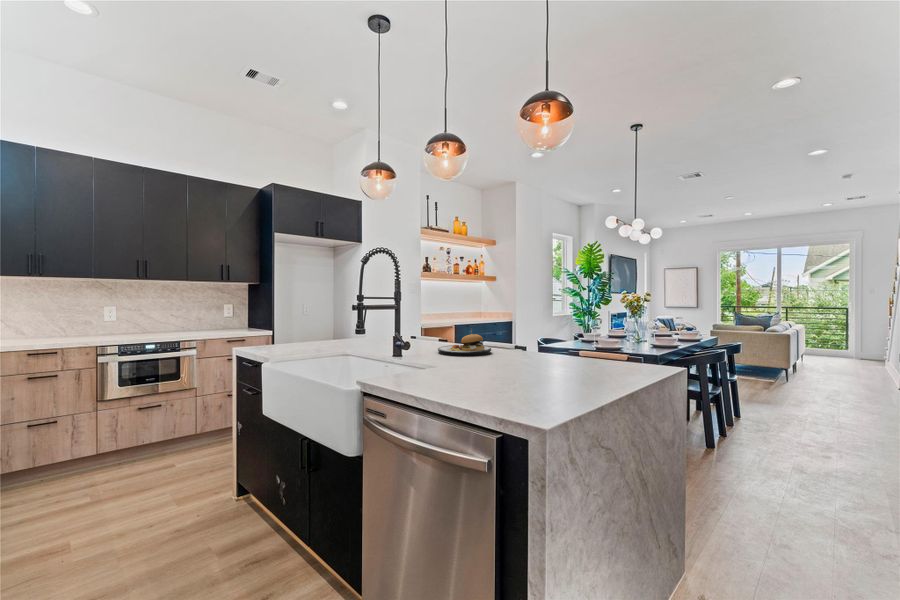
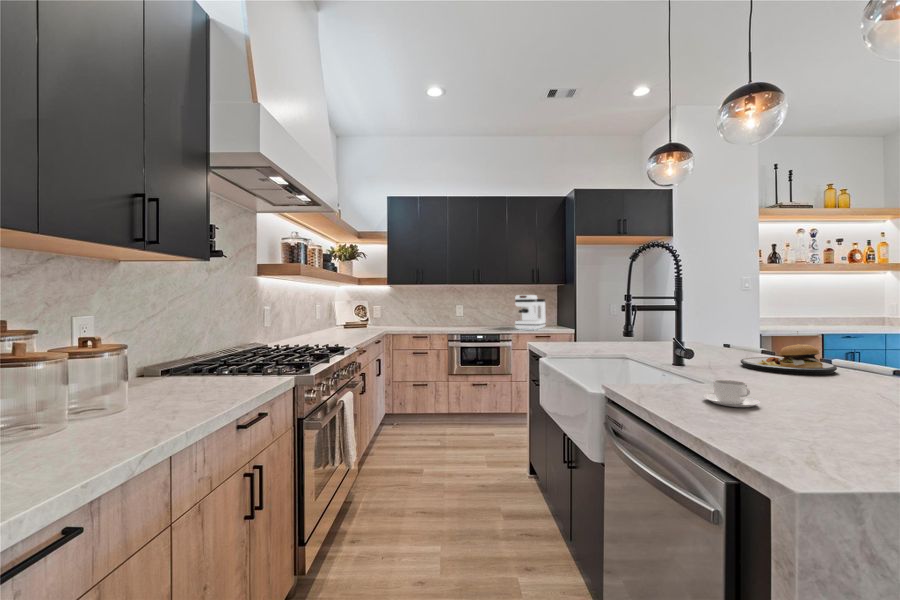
coffee maker: none [198,294,237,334] -> present [515,295,546,329]
coffee cup: none [442,364,477,383] -> present [703,380,760,407]

